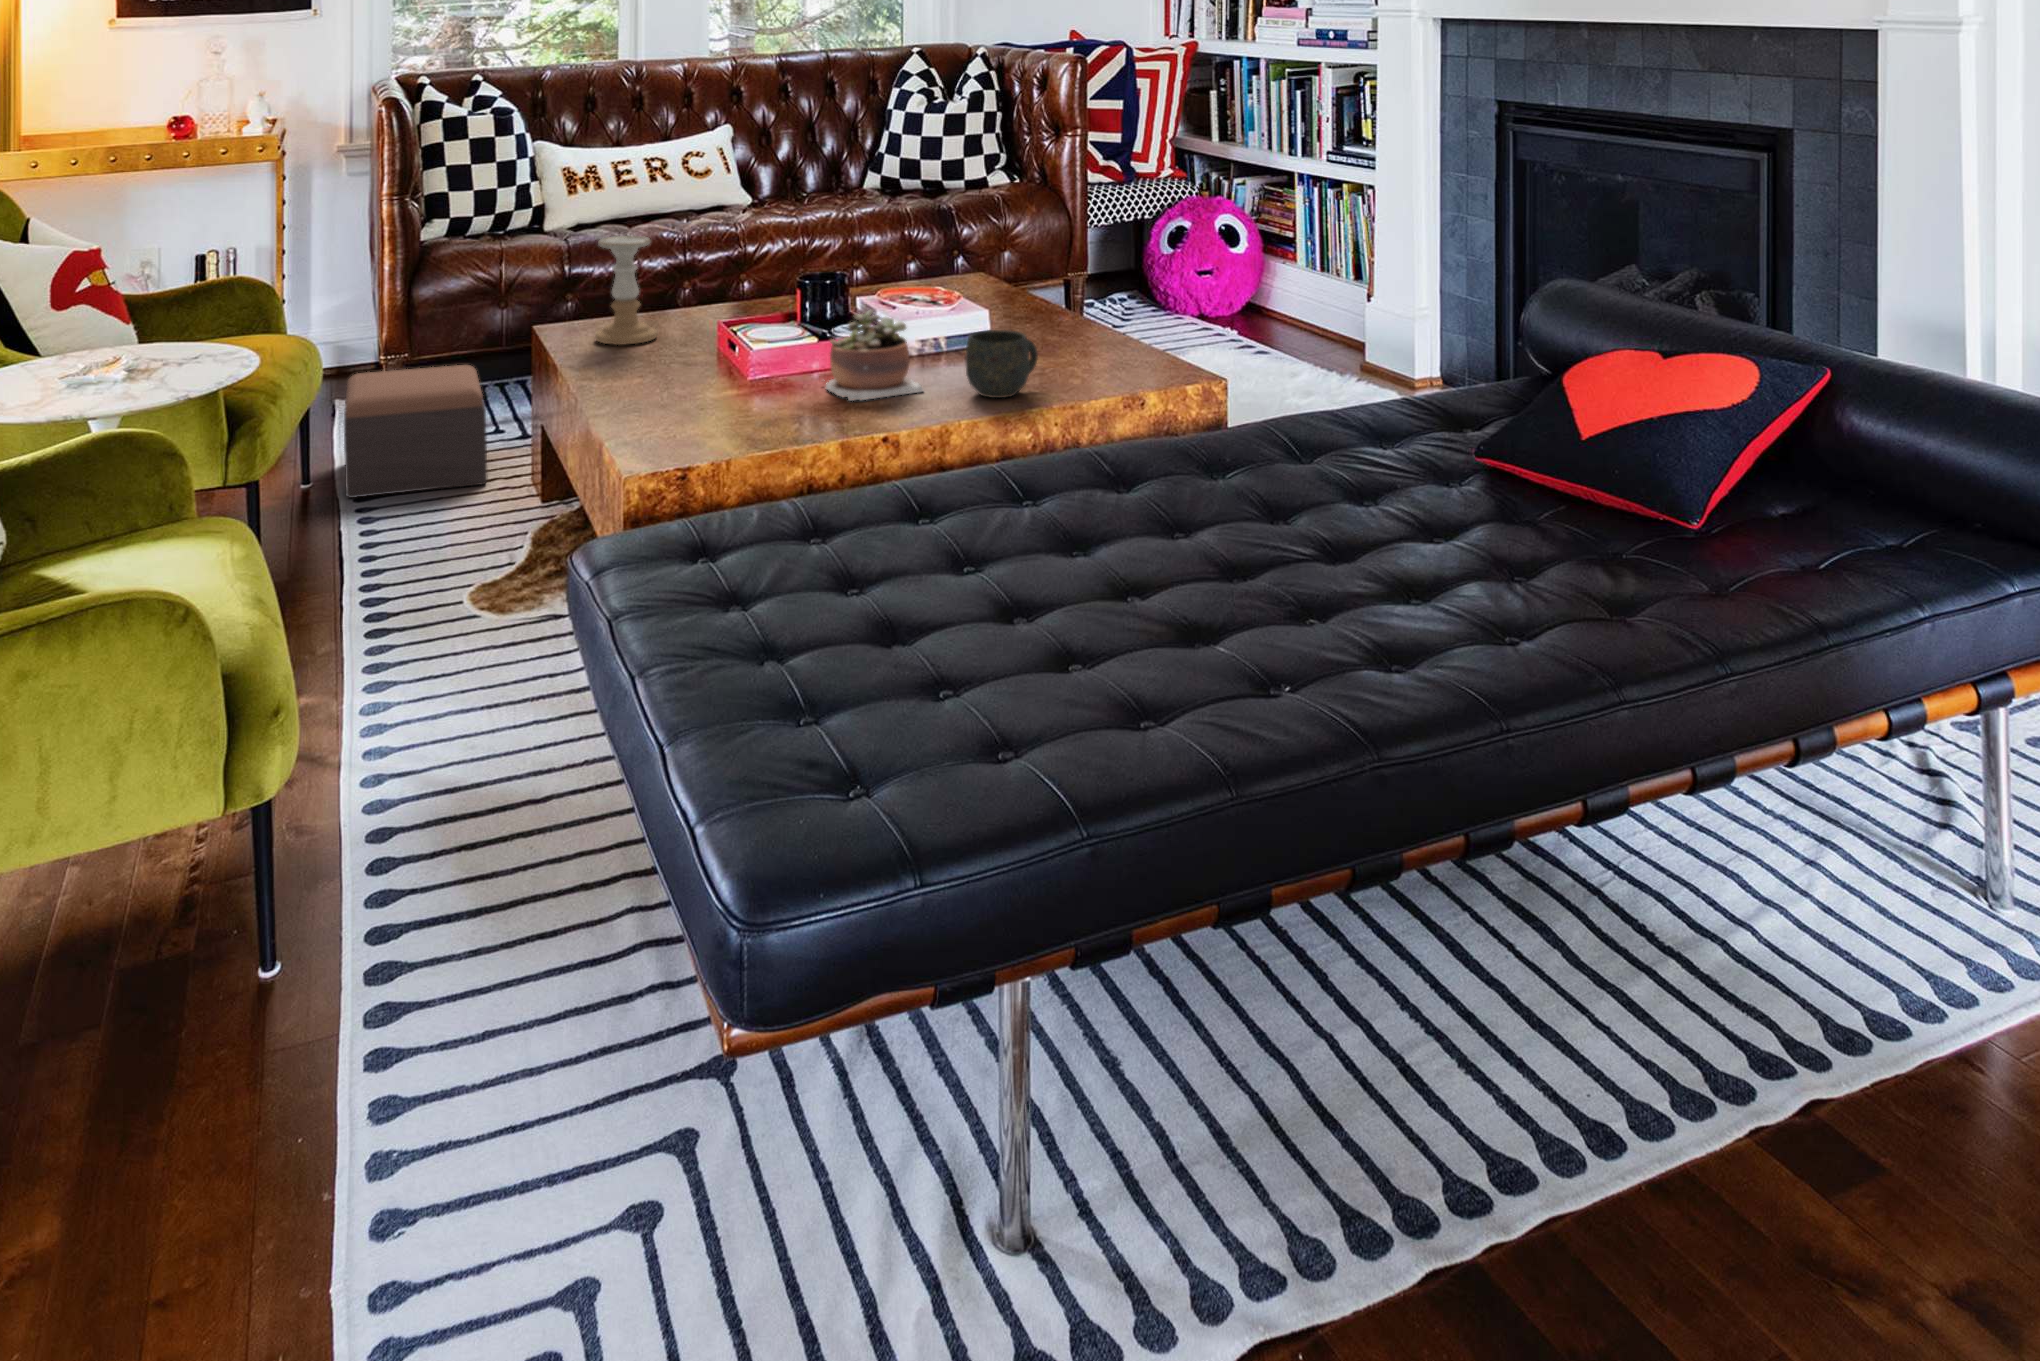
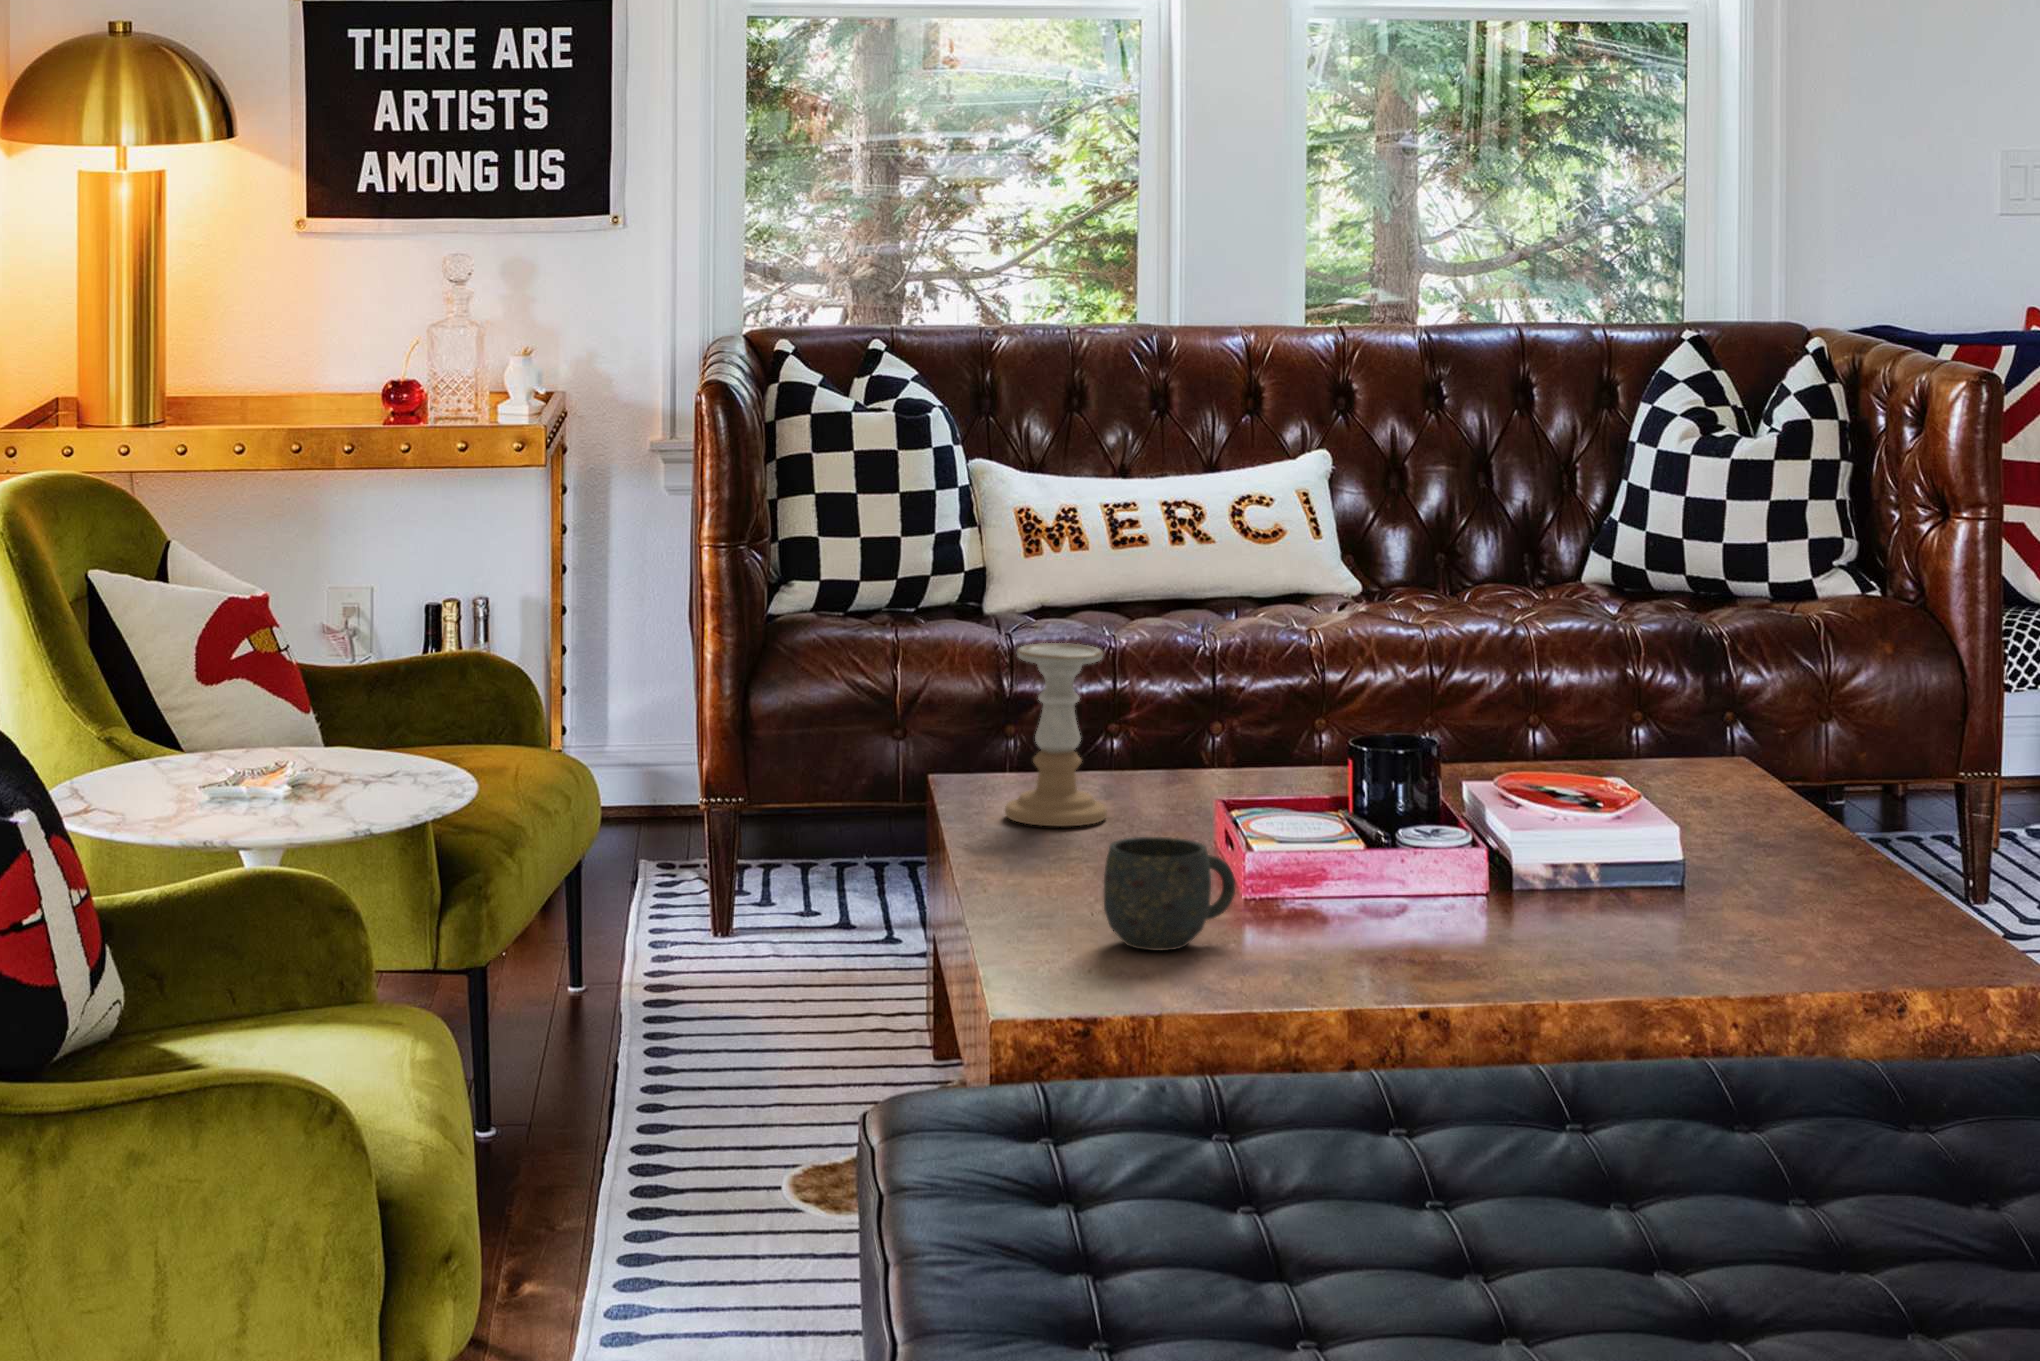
succulent plant: present [826,310,923,401] -> none [1338,795,1502,944]
mug: present [965,330,1038,398] -> present [1104,837,1235,950]
footstool: present [344,365,488,498] -> none [608,846,840,1053]

